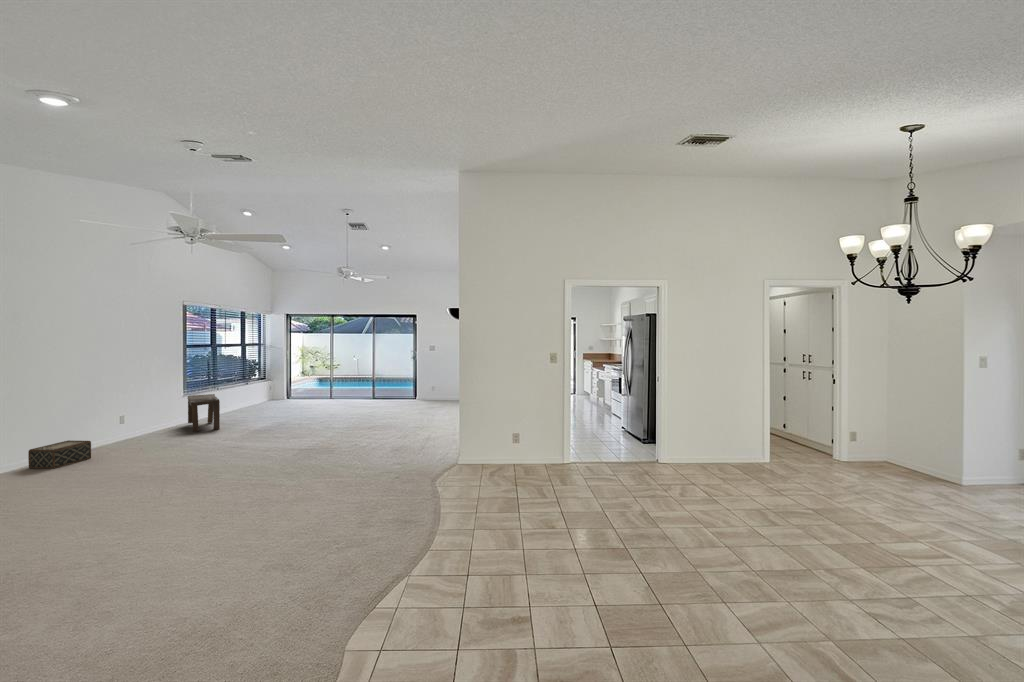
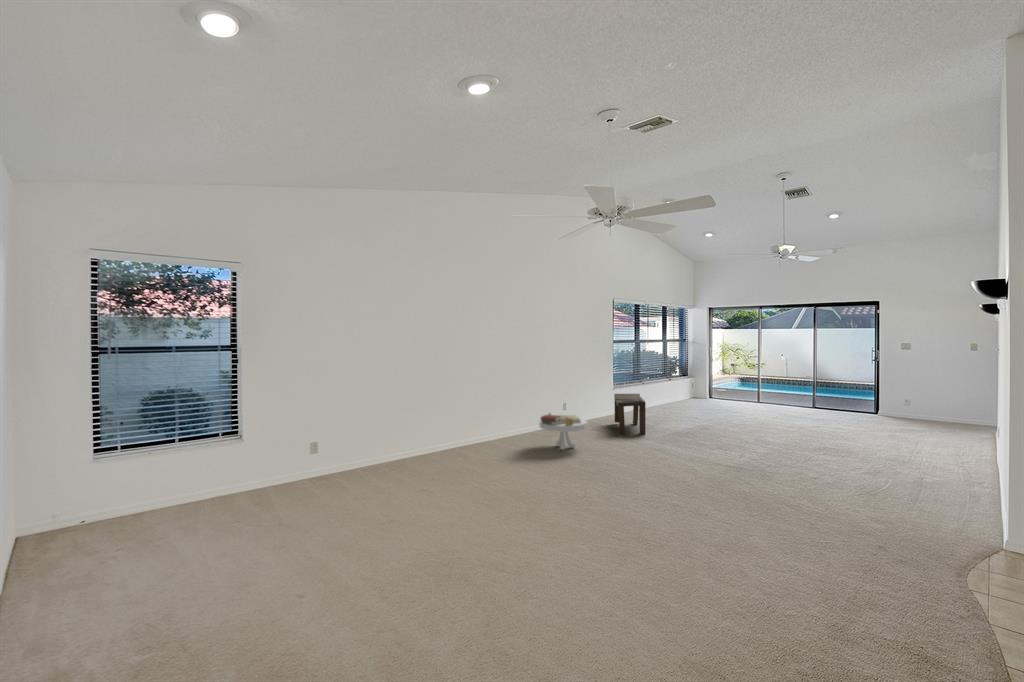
side table: none [102,415,158,450] -> present [539,413,588,450]
woven basket: present [28,440,91,469] -> none [480,436,529,465]

